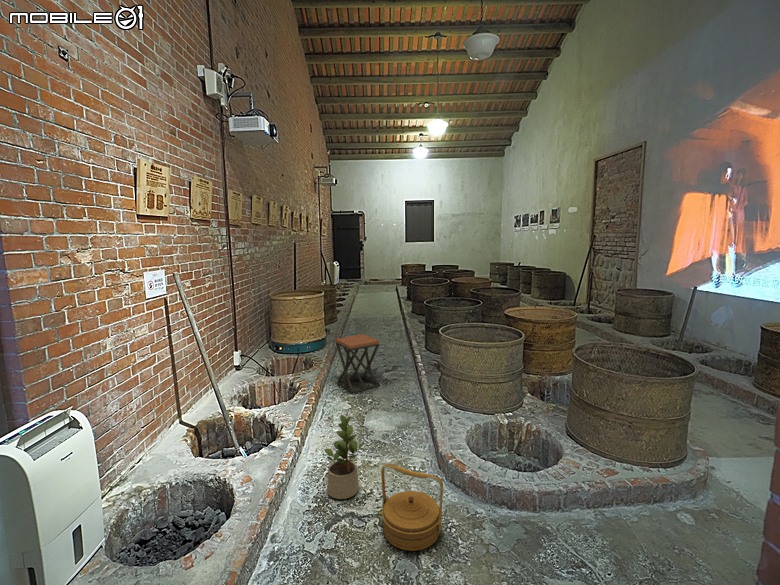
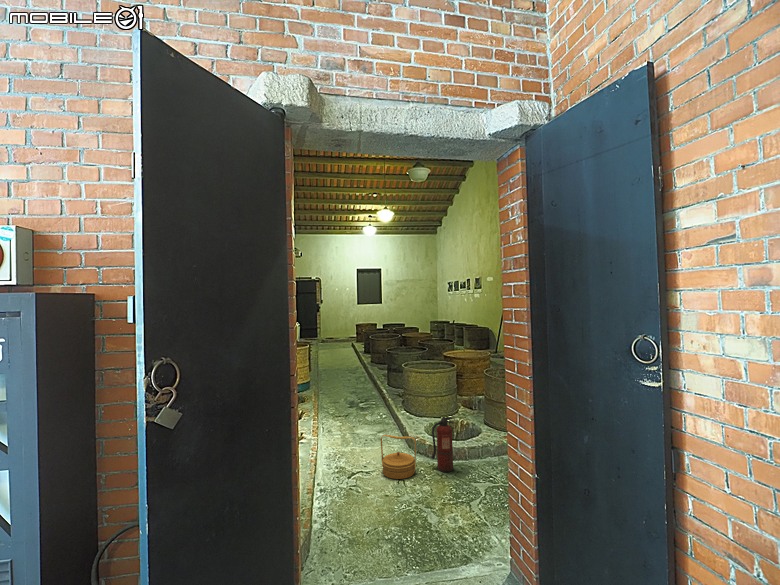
stool: present [336,334,380,393] -> none [326,375,359,417]
potted plant: present [324,415,364,499] -> none [342,412,367,464]
fire extinguisher: none [471,444,517,543] -> present [431,417,453,472]

